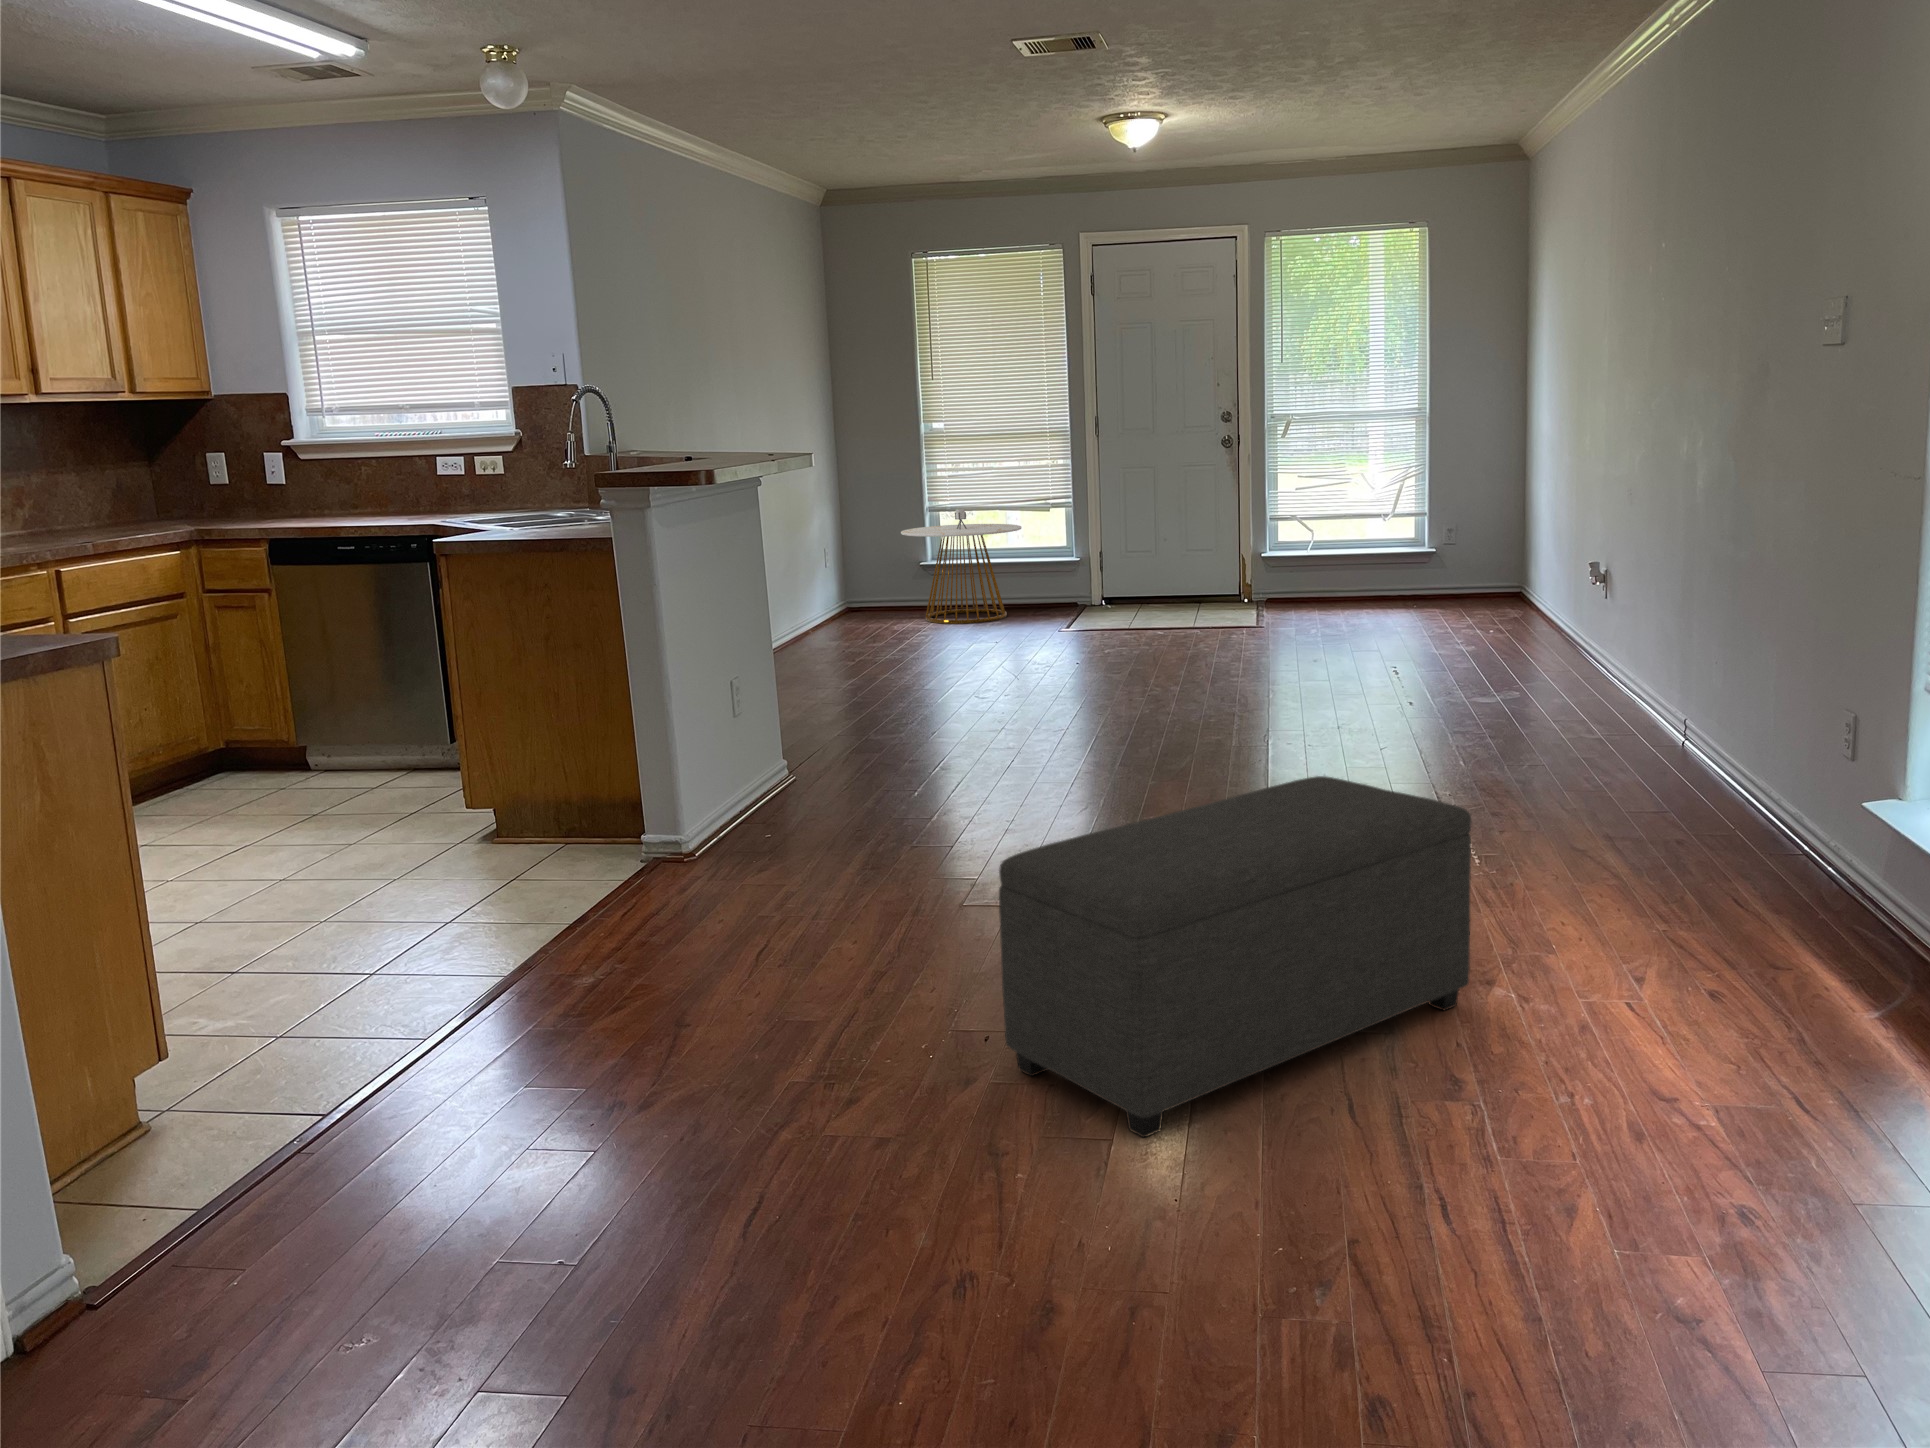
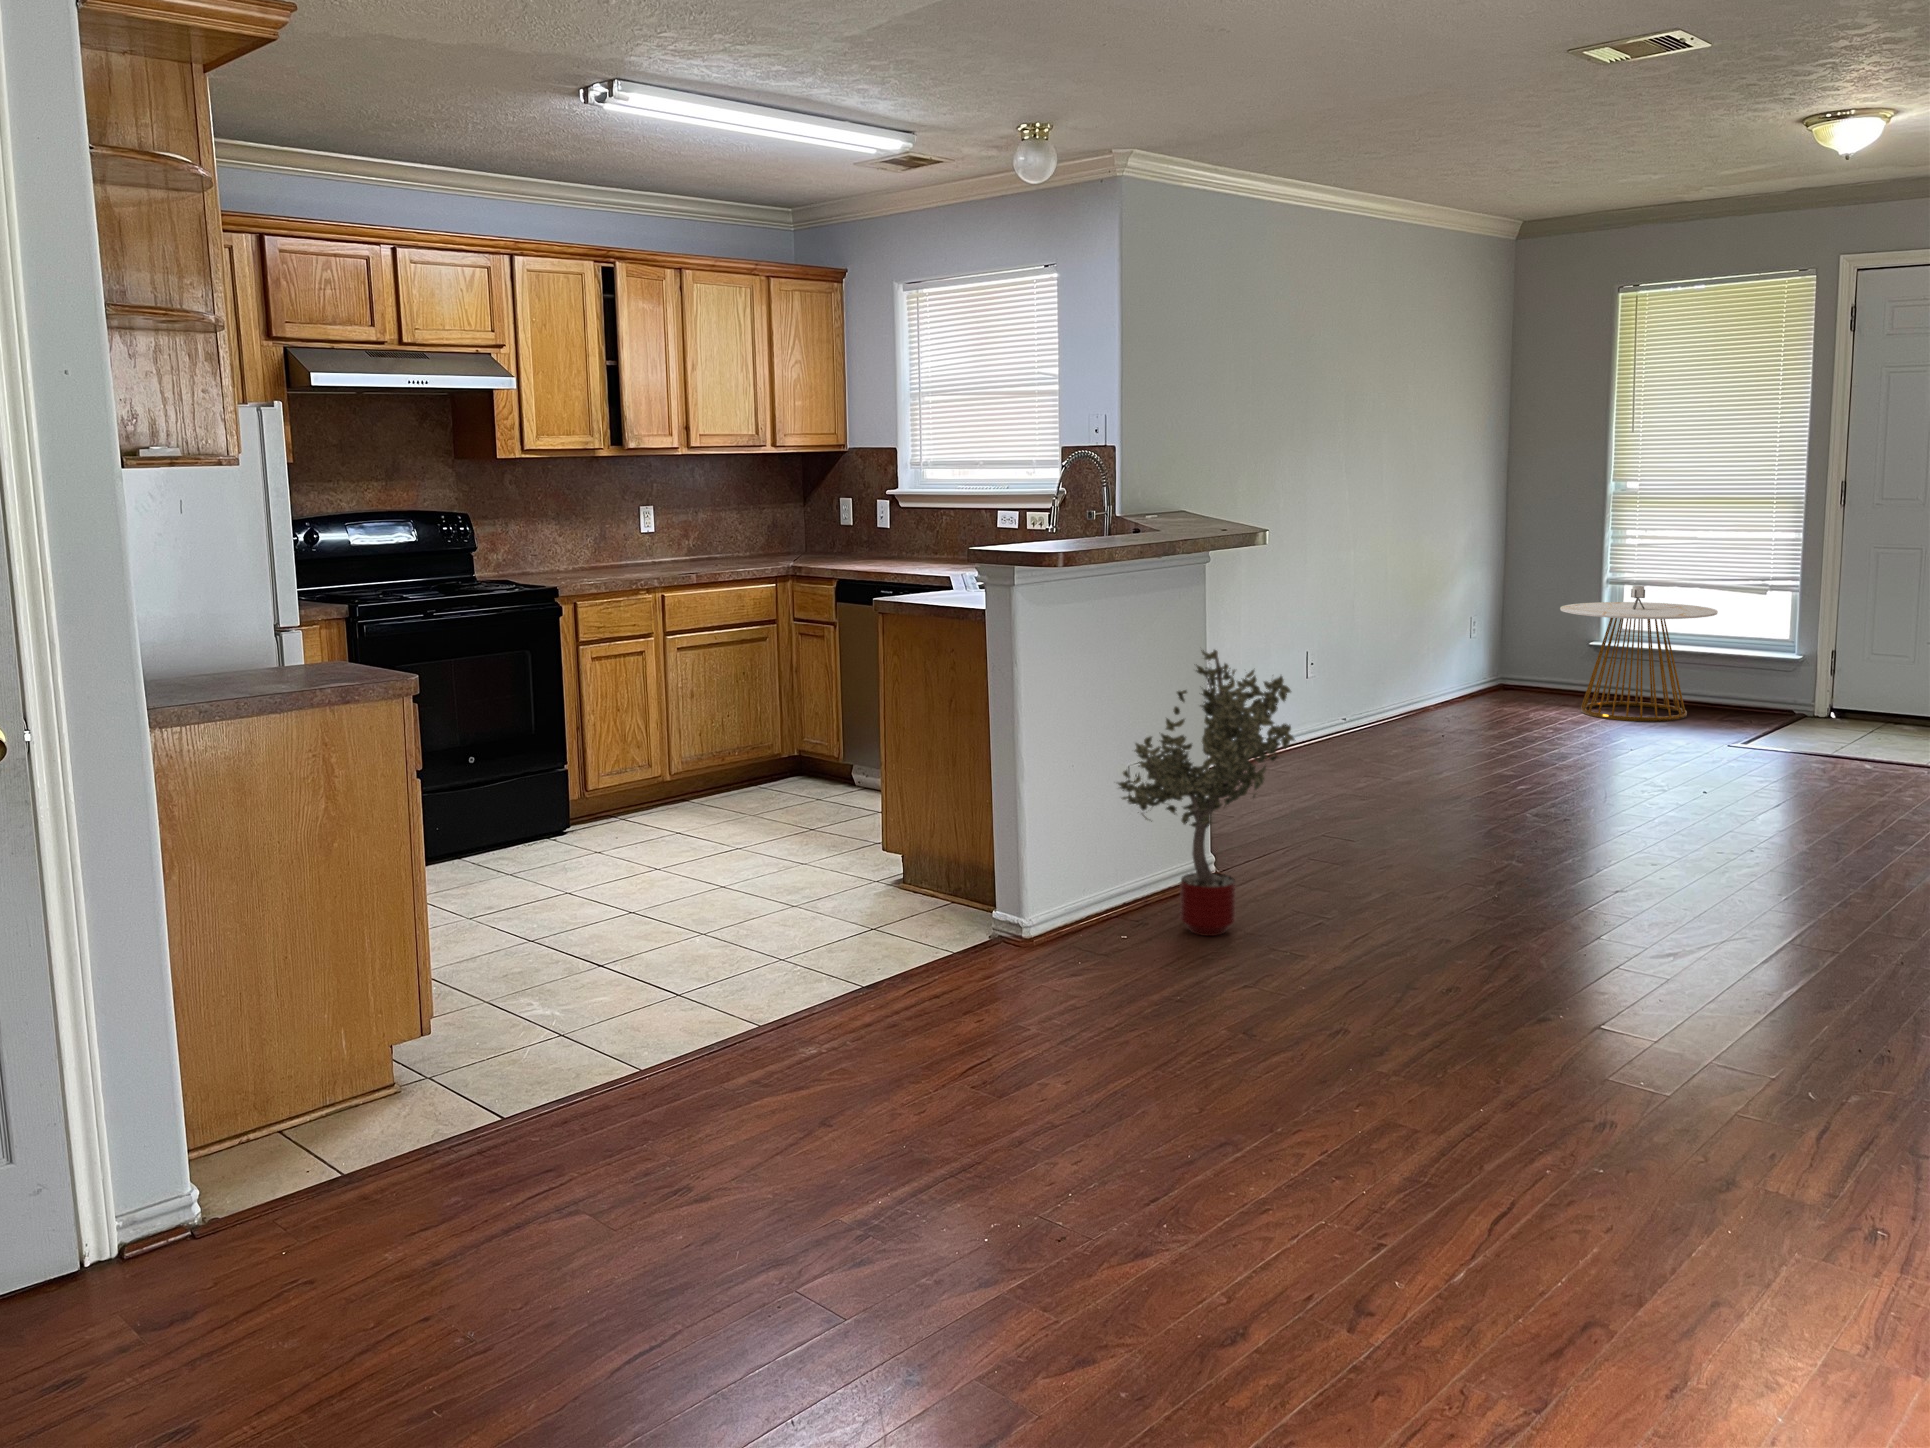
potted tree: none [747,557,887,823] -> present [1118,650,1295,936]
ottoman: present [999,776,1471,1137] -> none [1014,1022,1662,1399]

